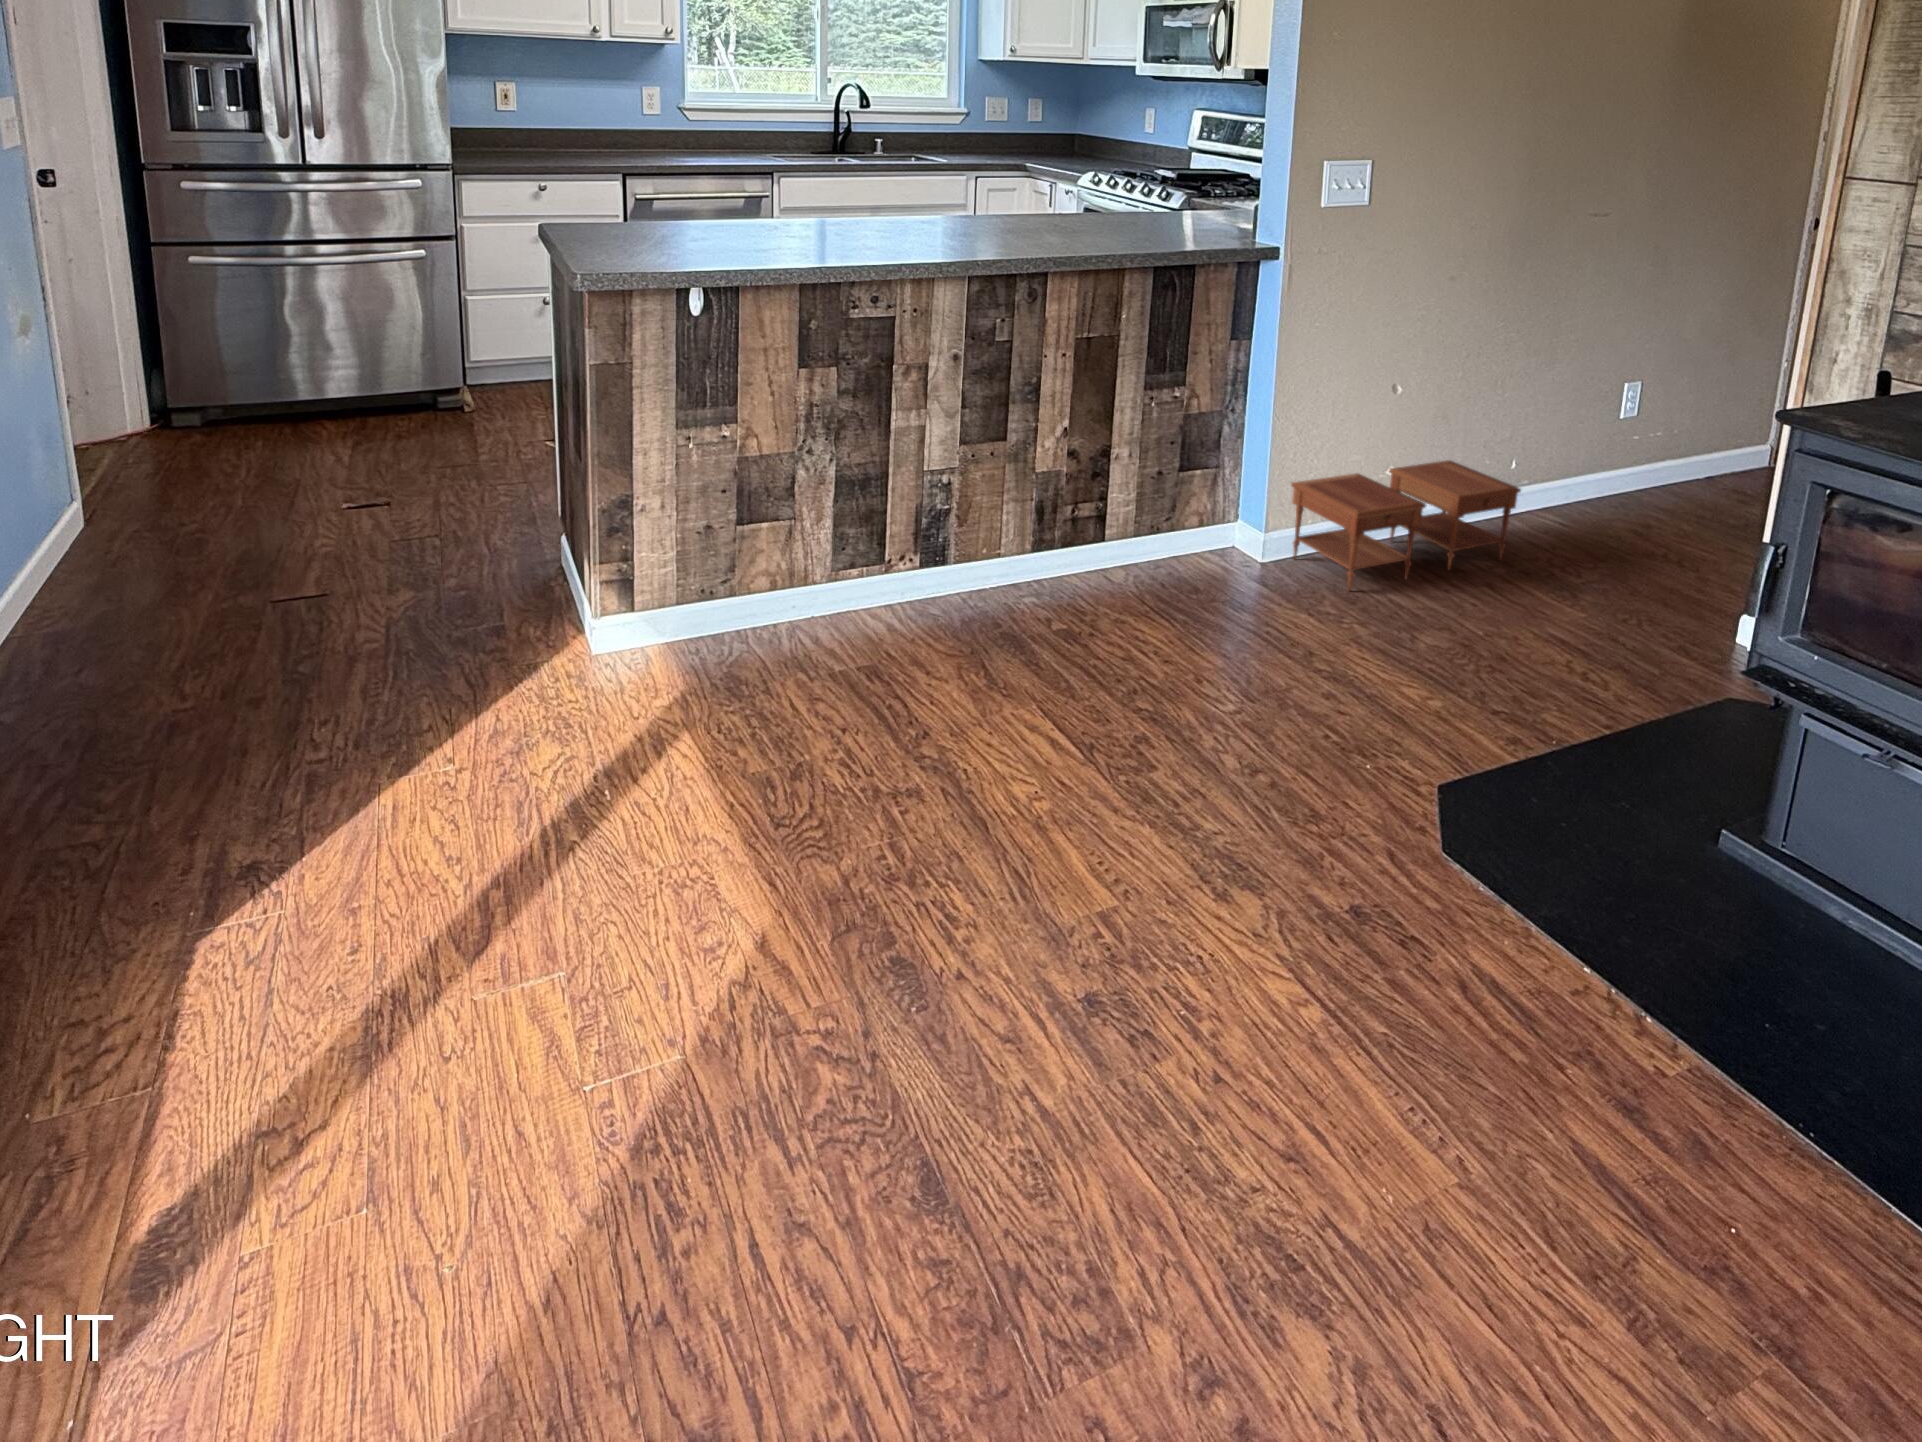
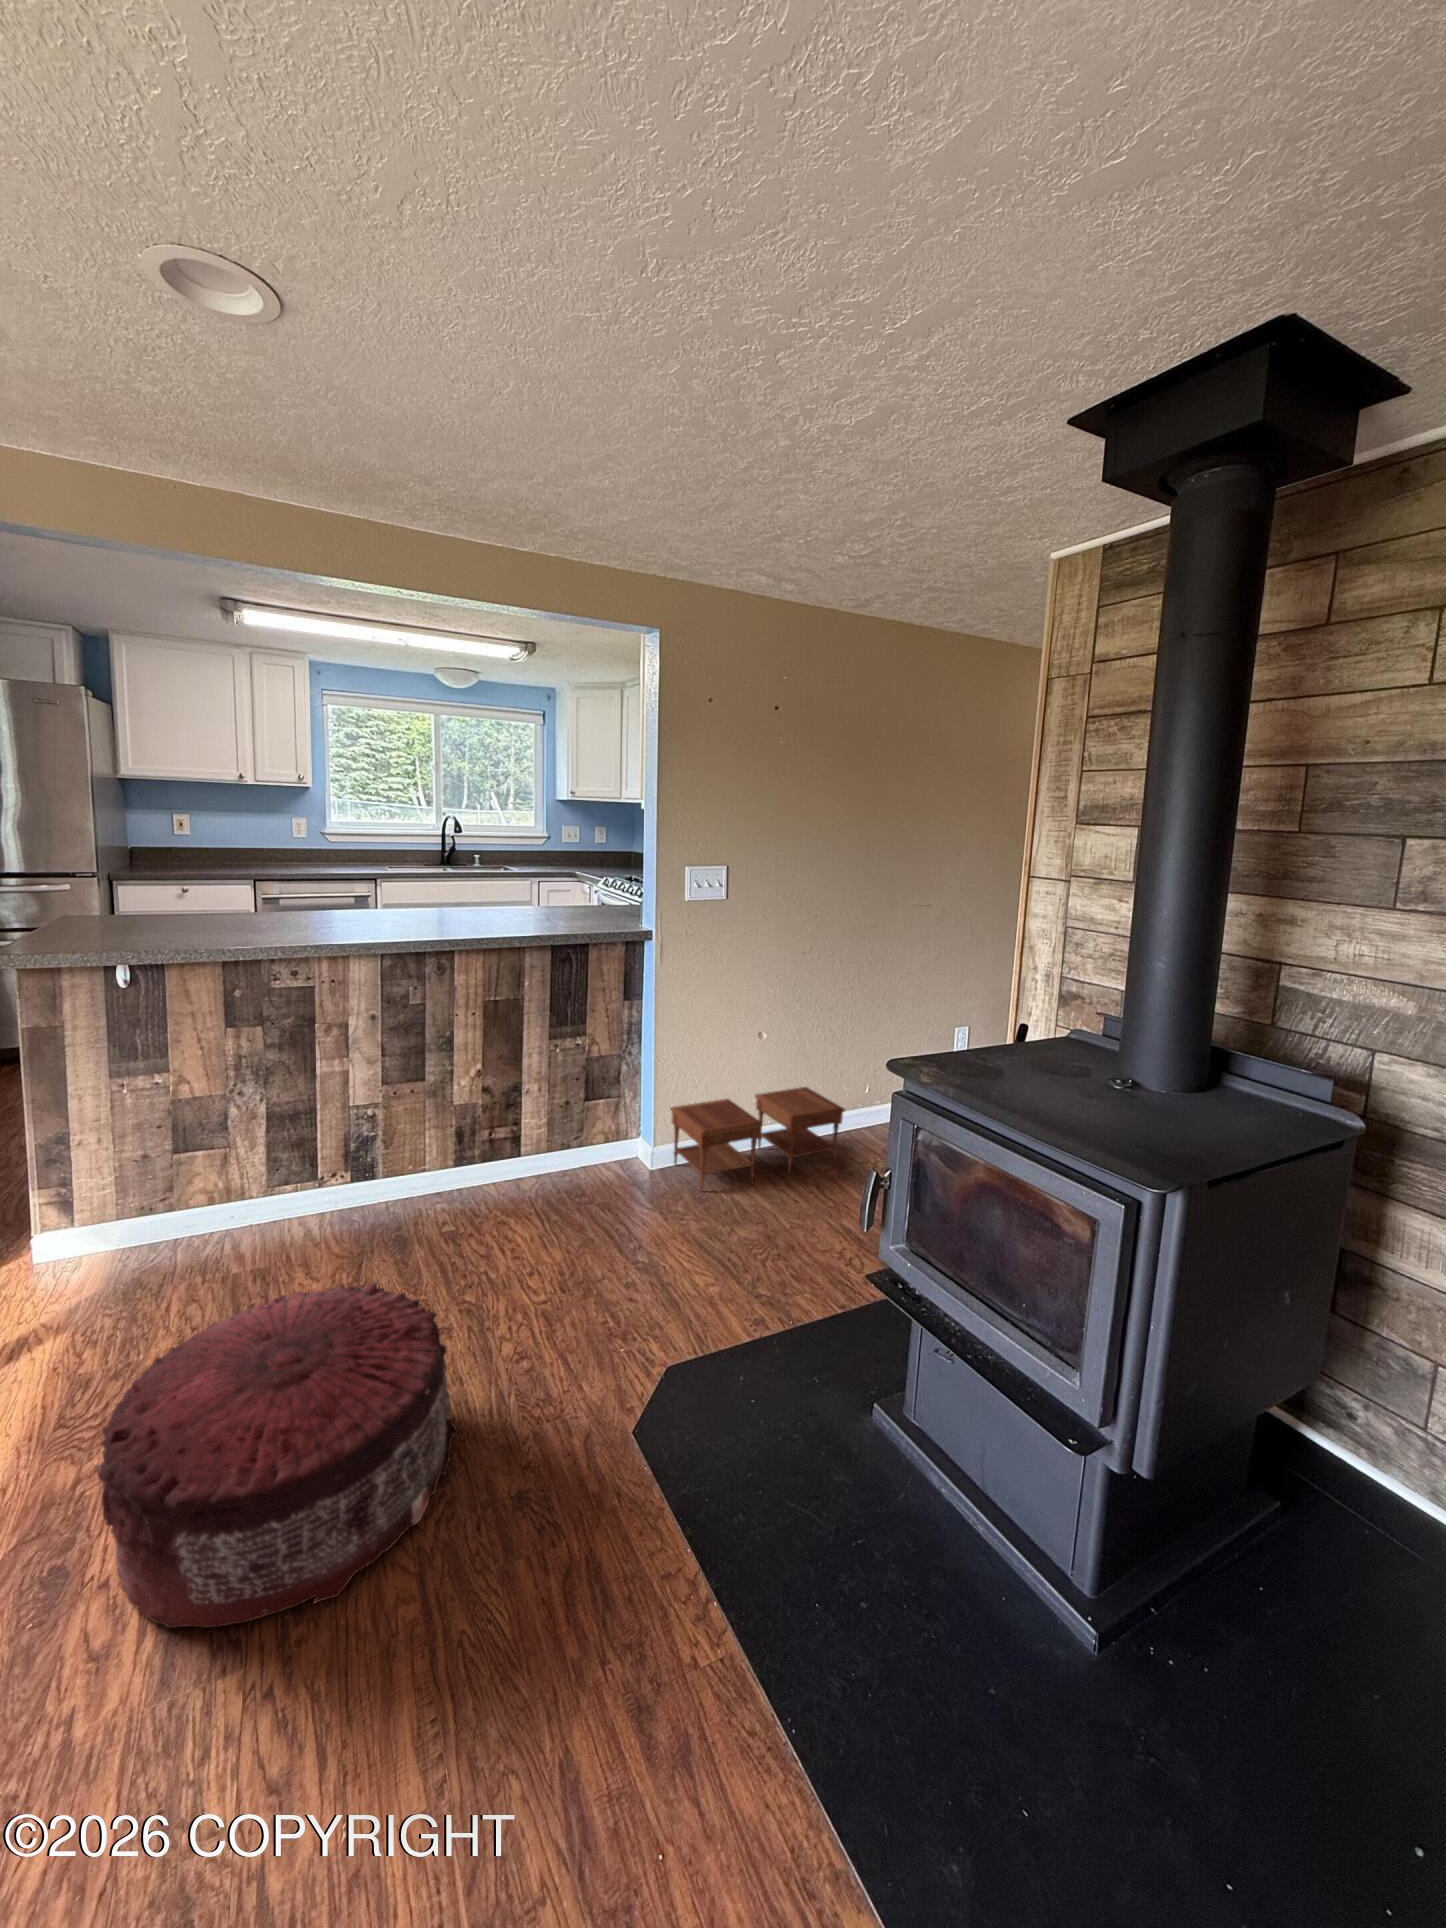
pouf: none [933,668,1272,1007] -> present [96,1283,458,1628]

